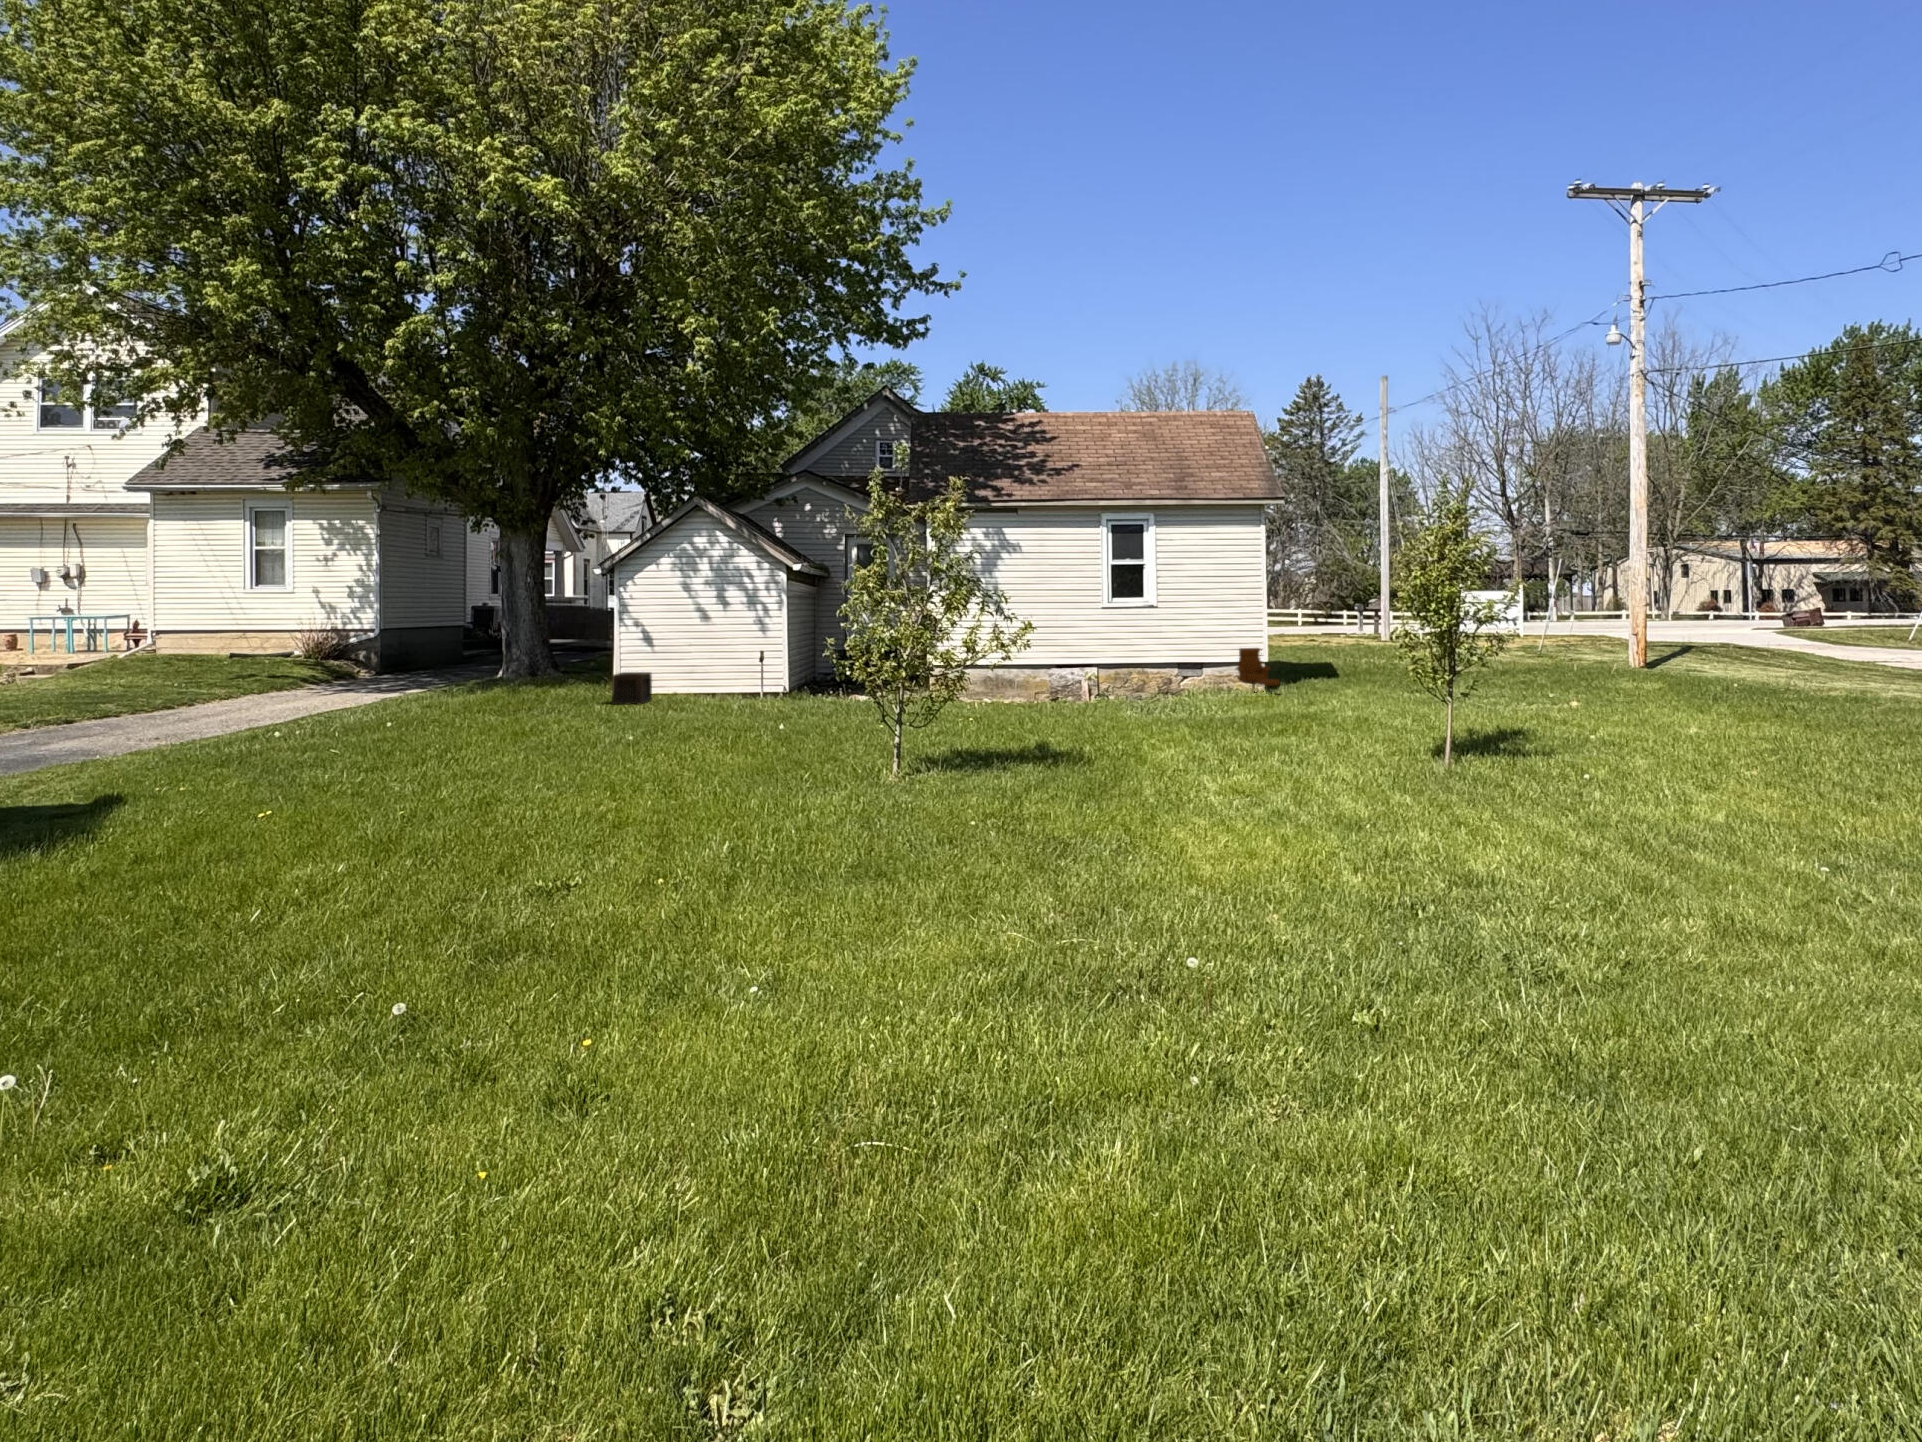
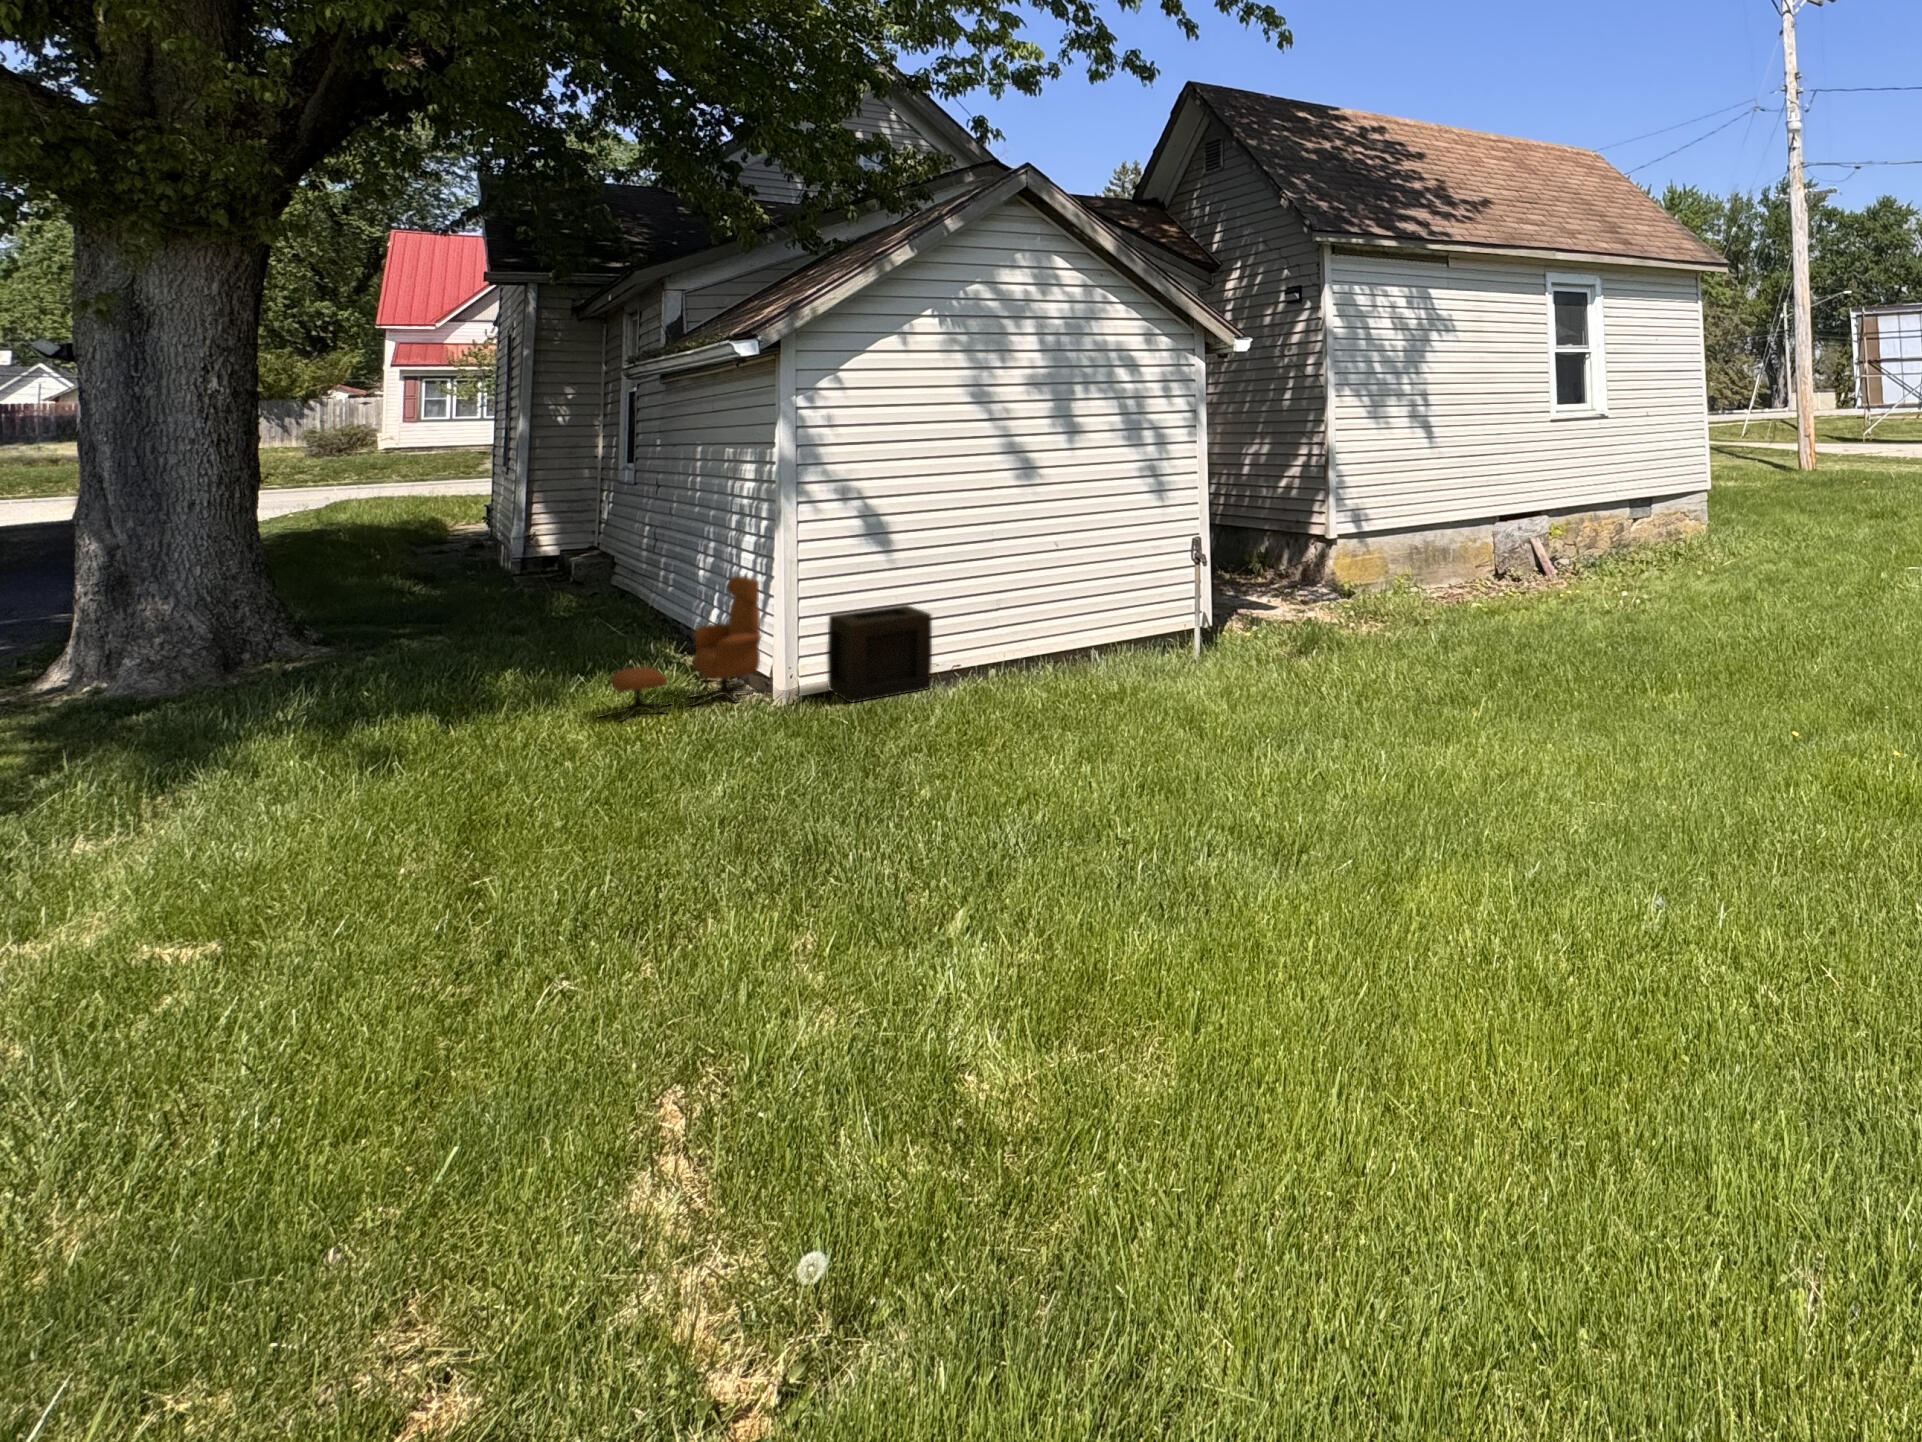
lounge chair: present [1235,648,1280,694] -> present [598,576,764,721]

